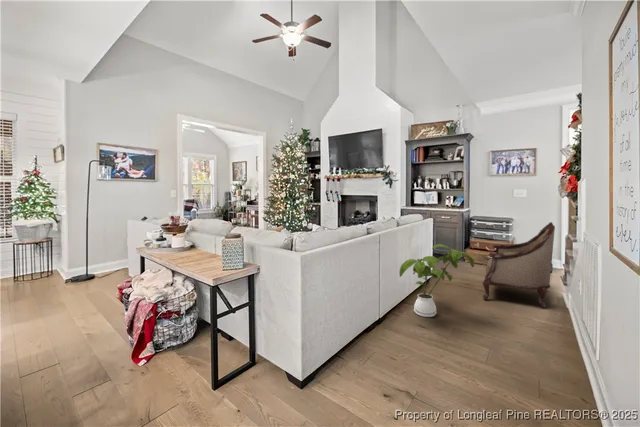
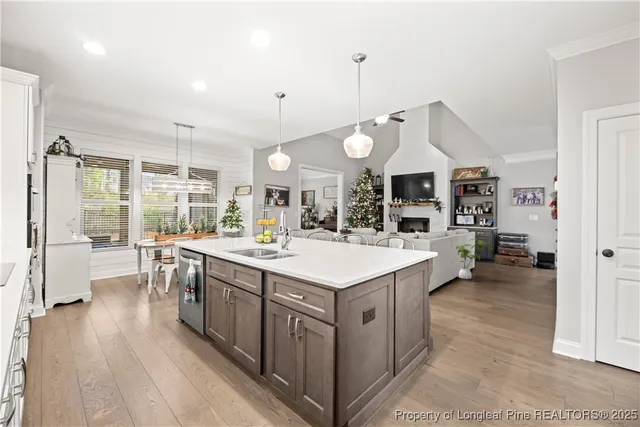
armchair: present [483,222,555,308] -> none [501,231,543,280]

